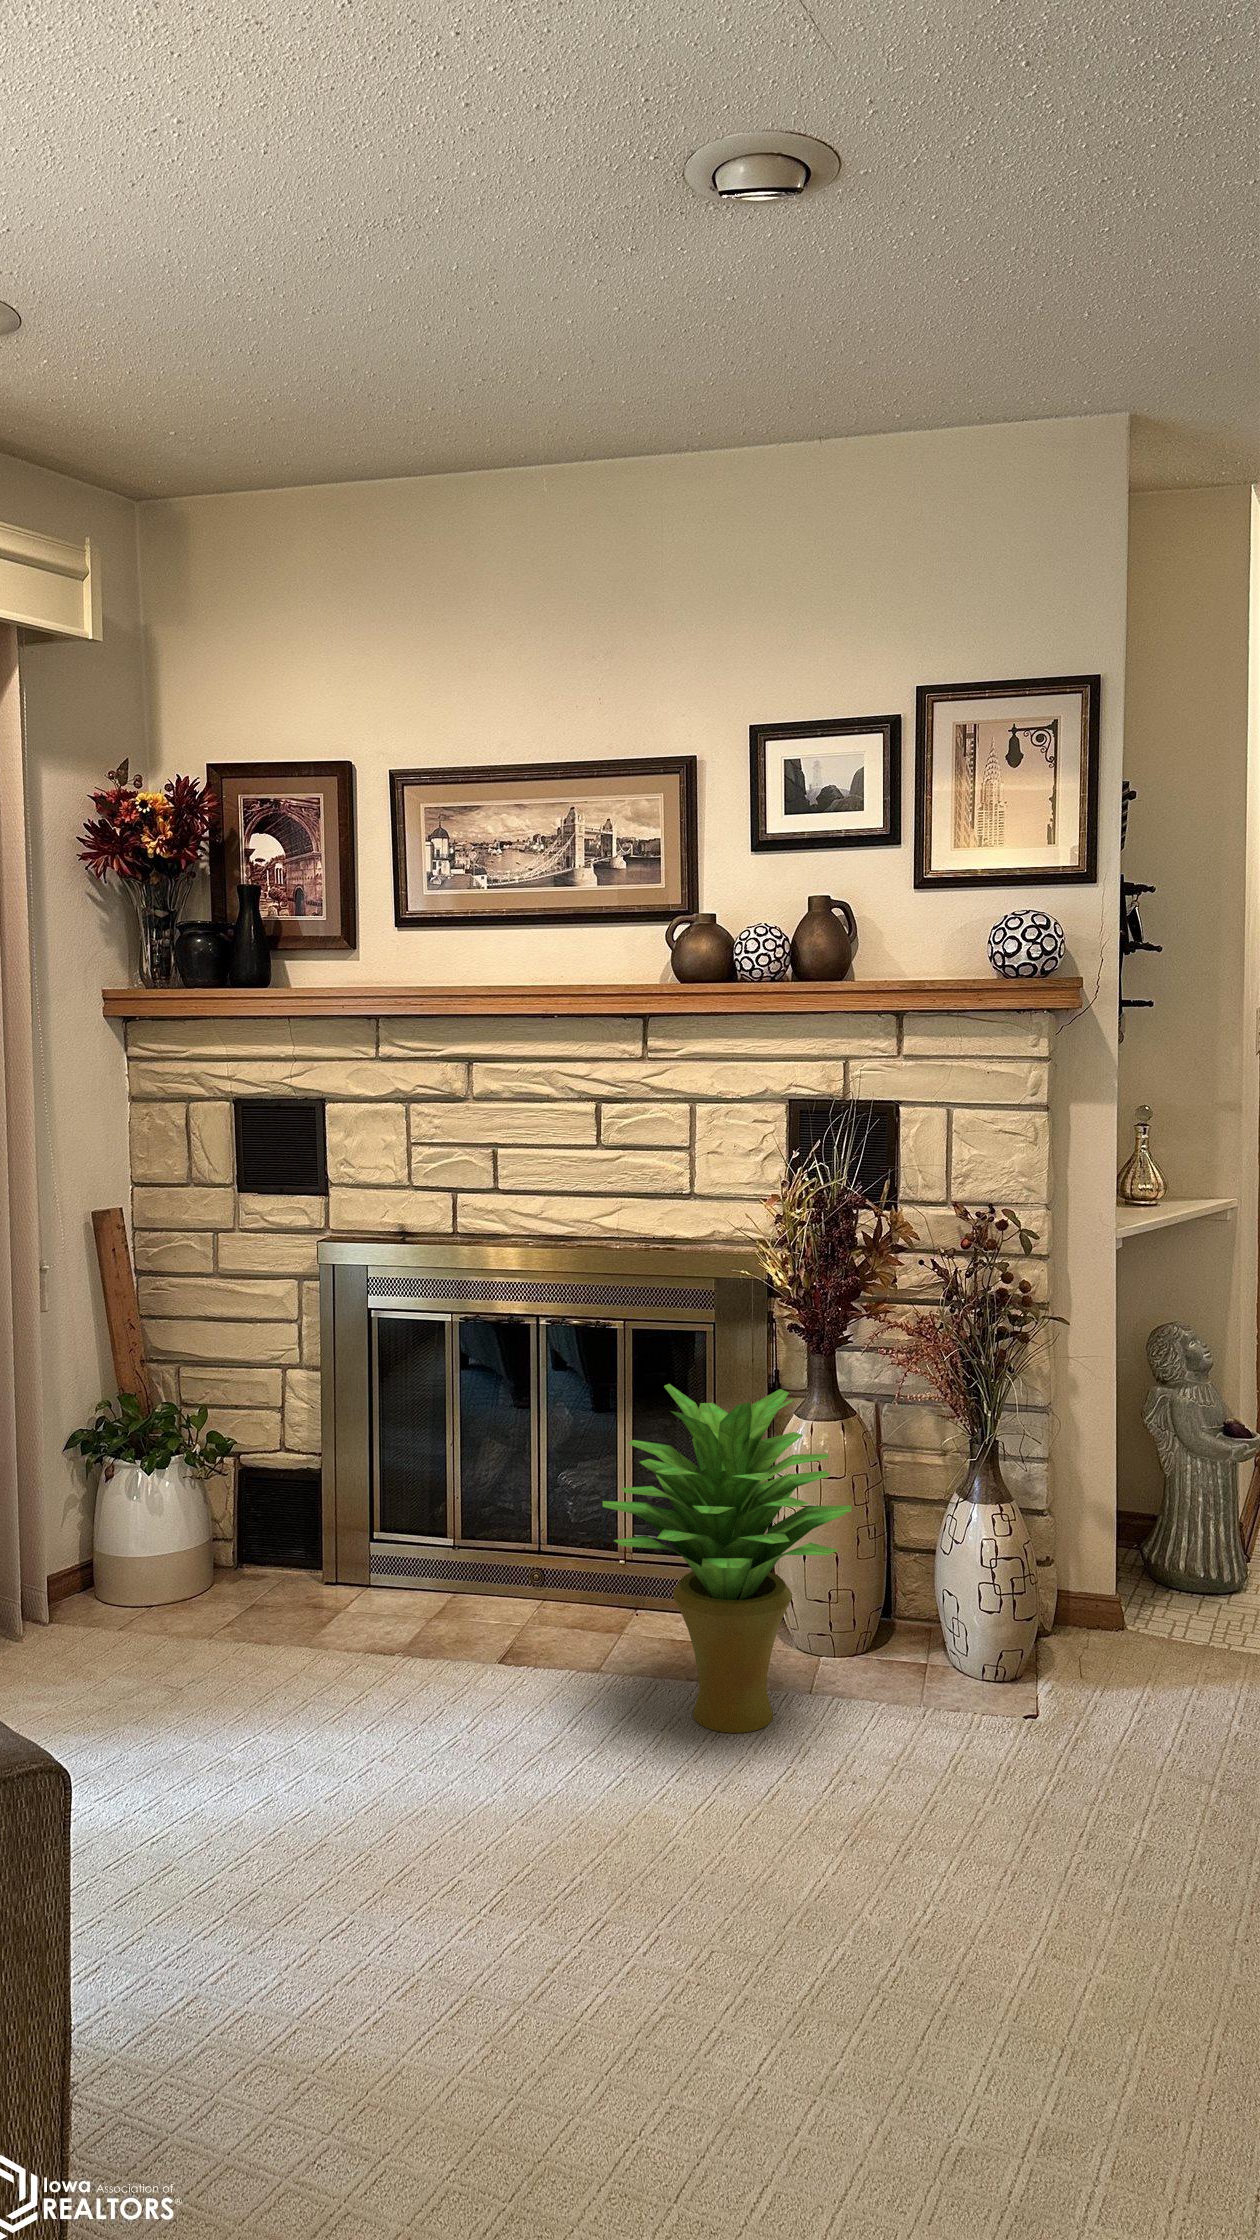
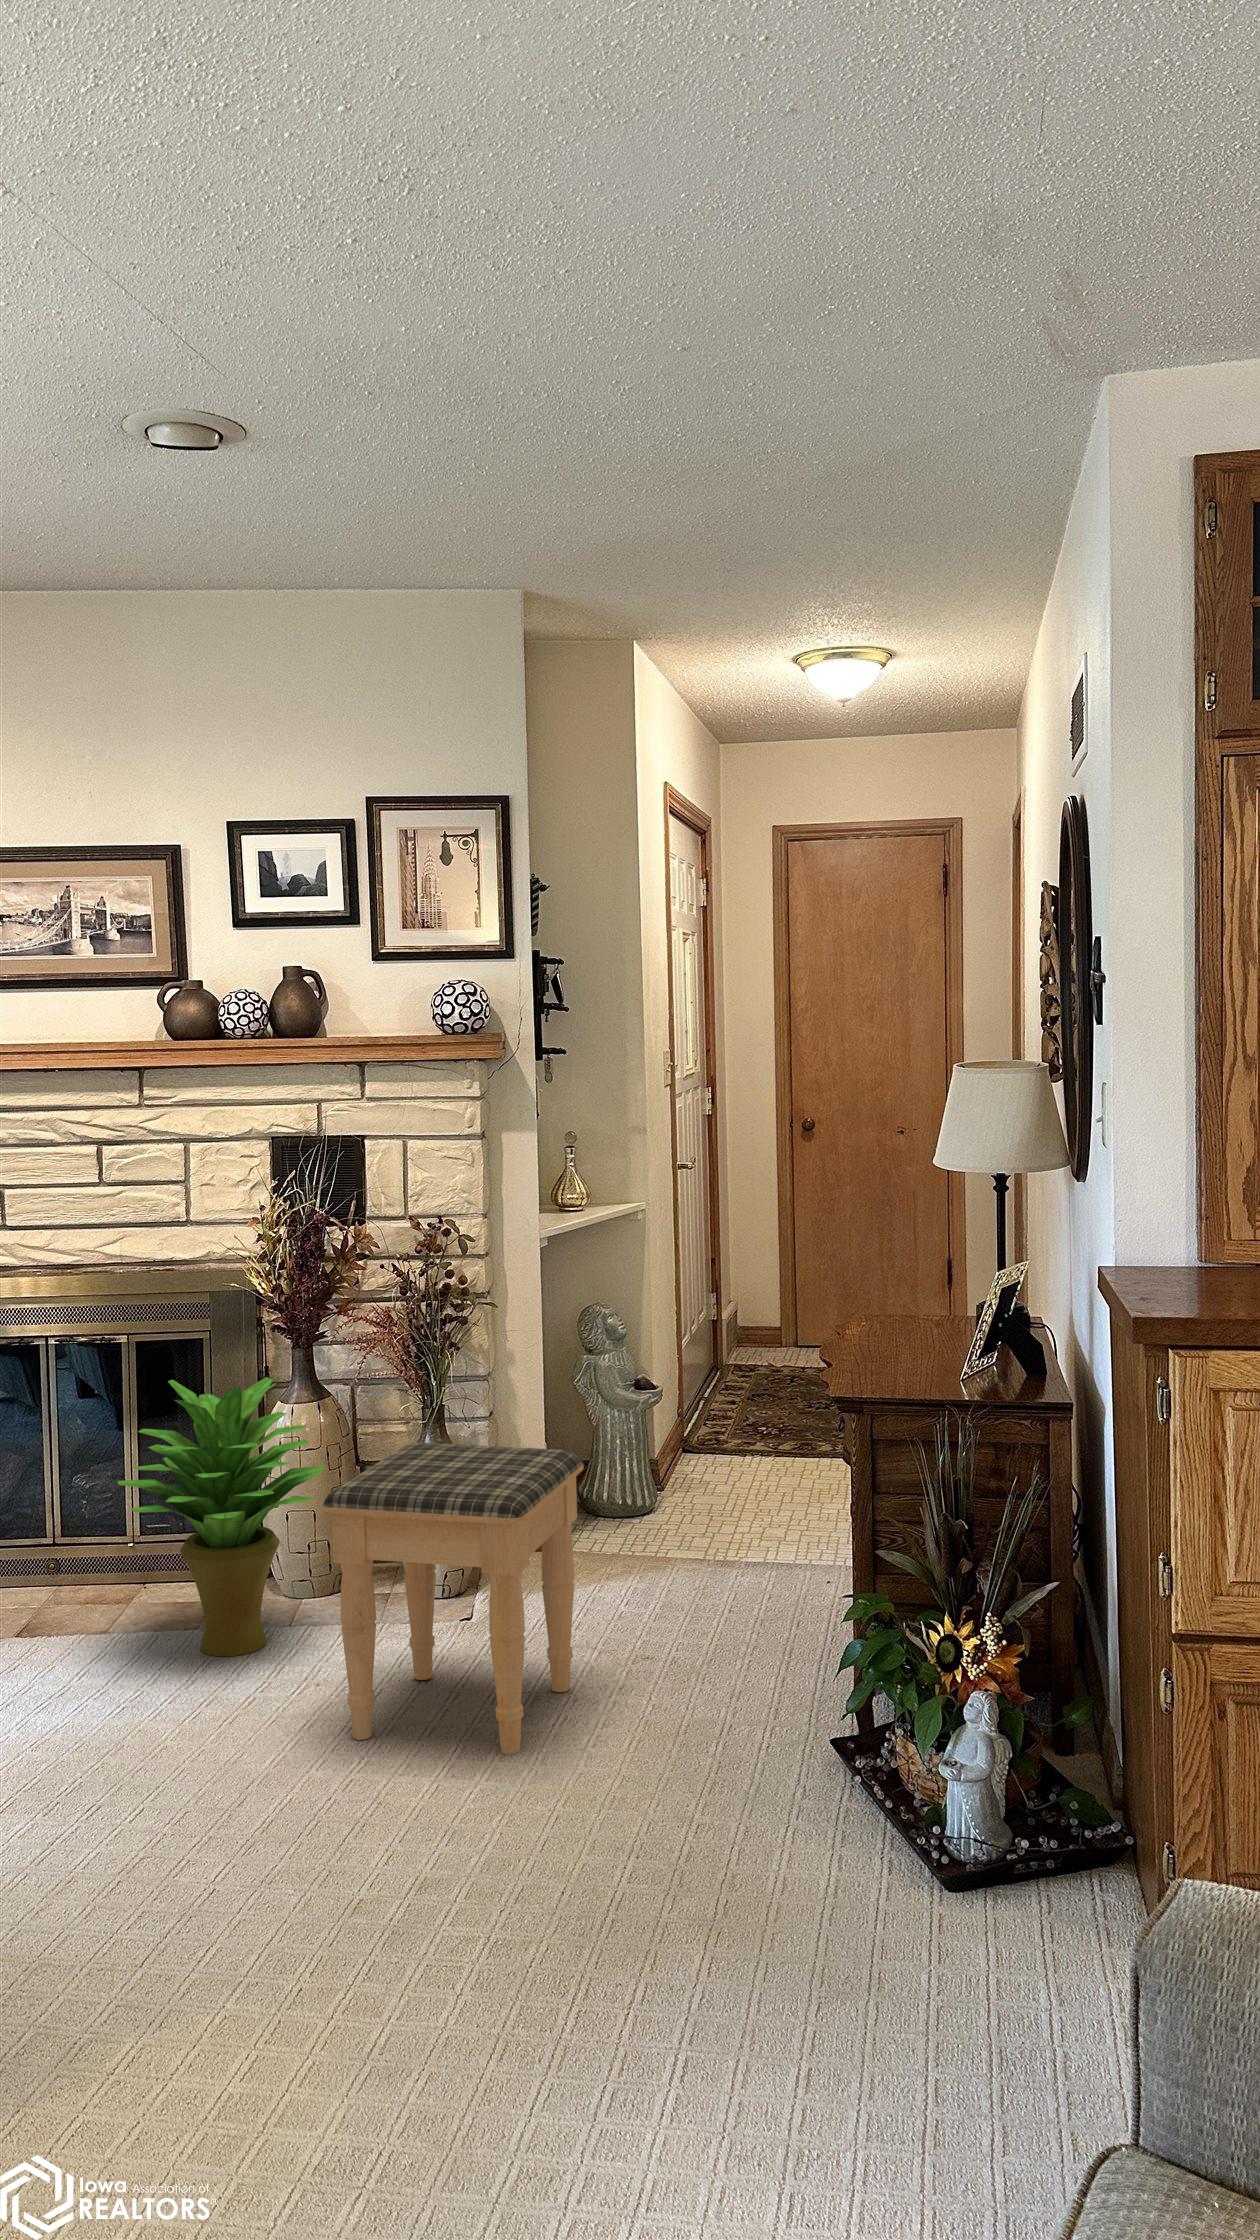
footstool: none [860,1498,1217,1973] -> present [323,1443,584,1755]

